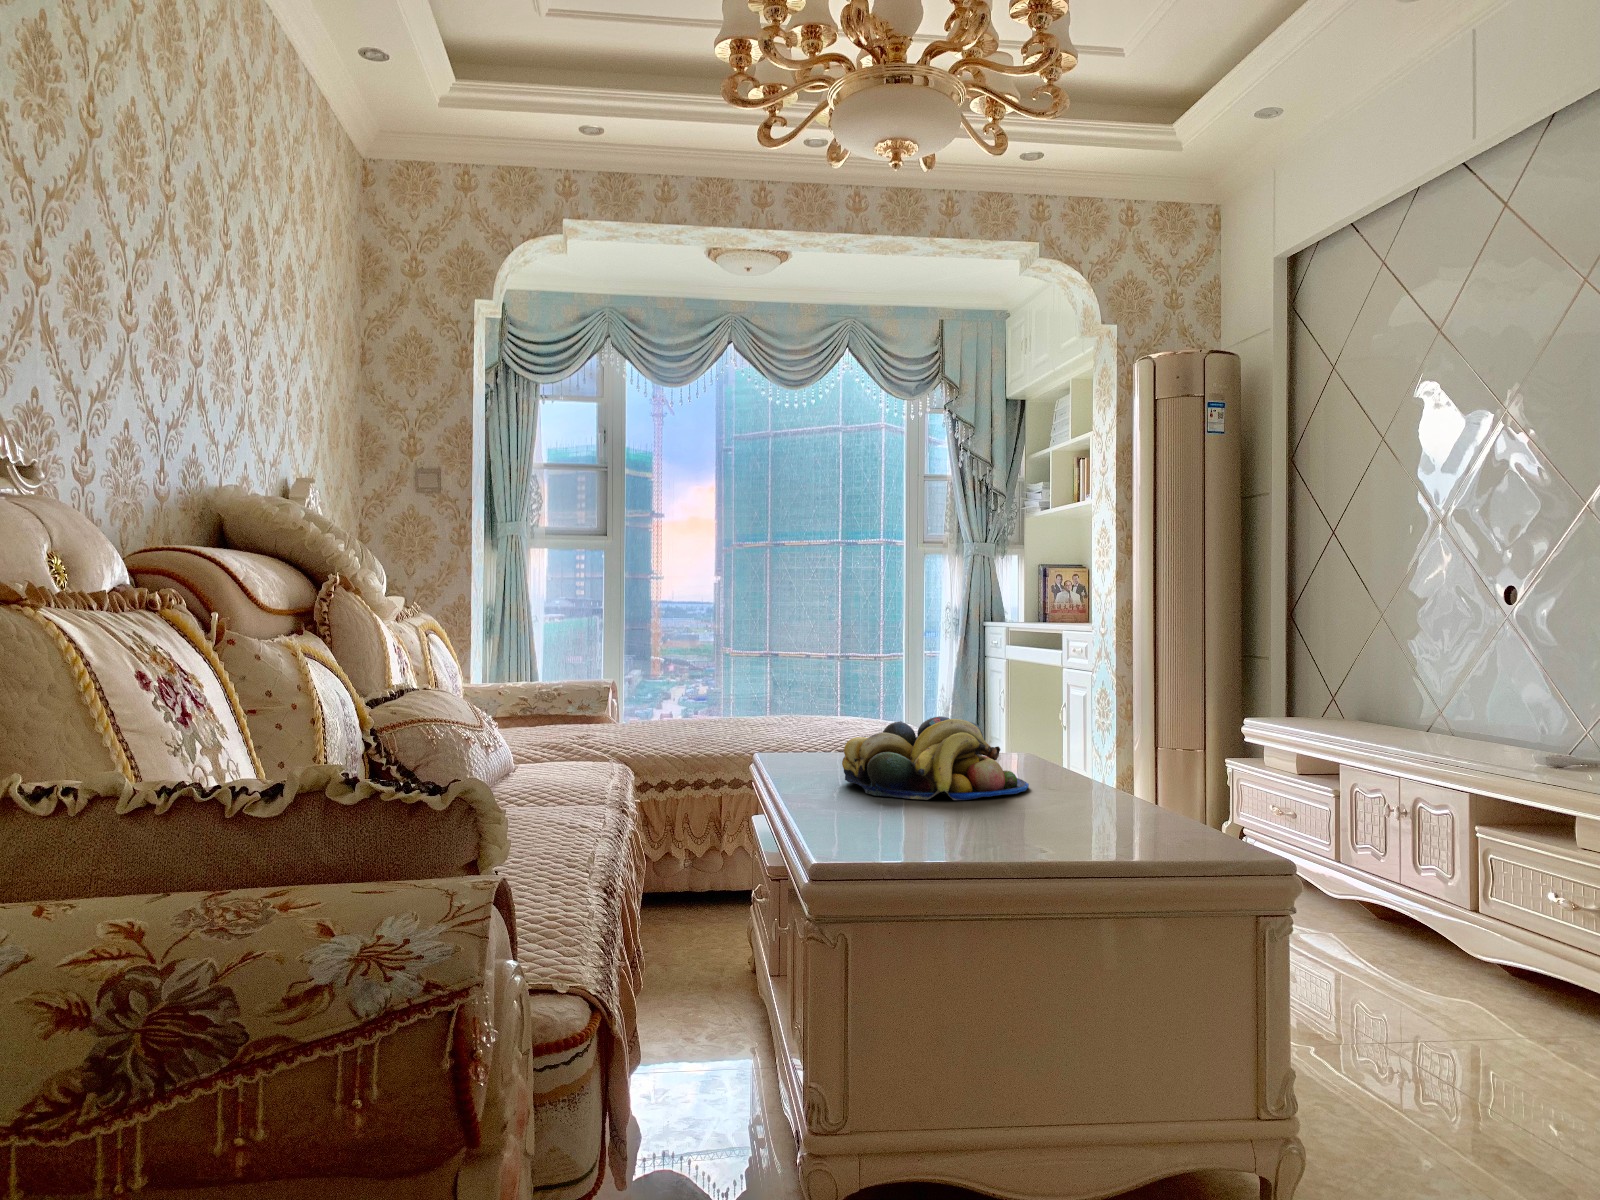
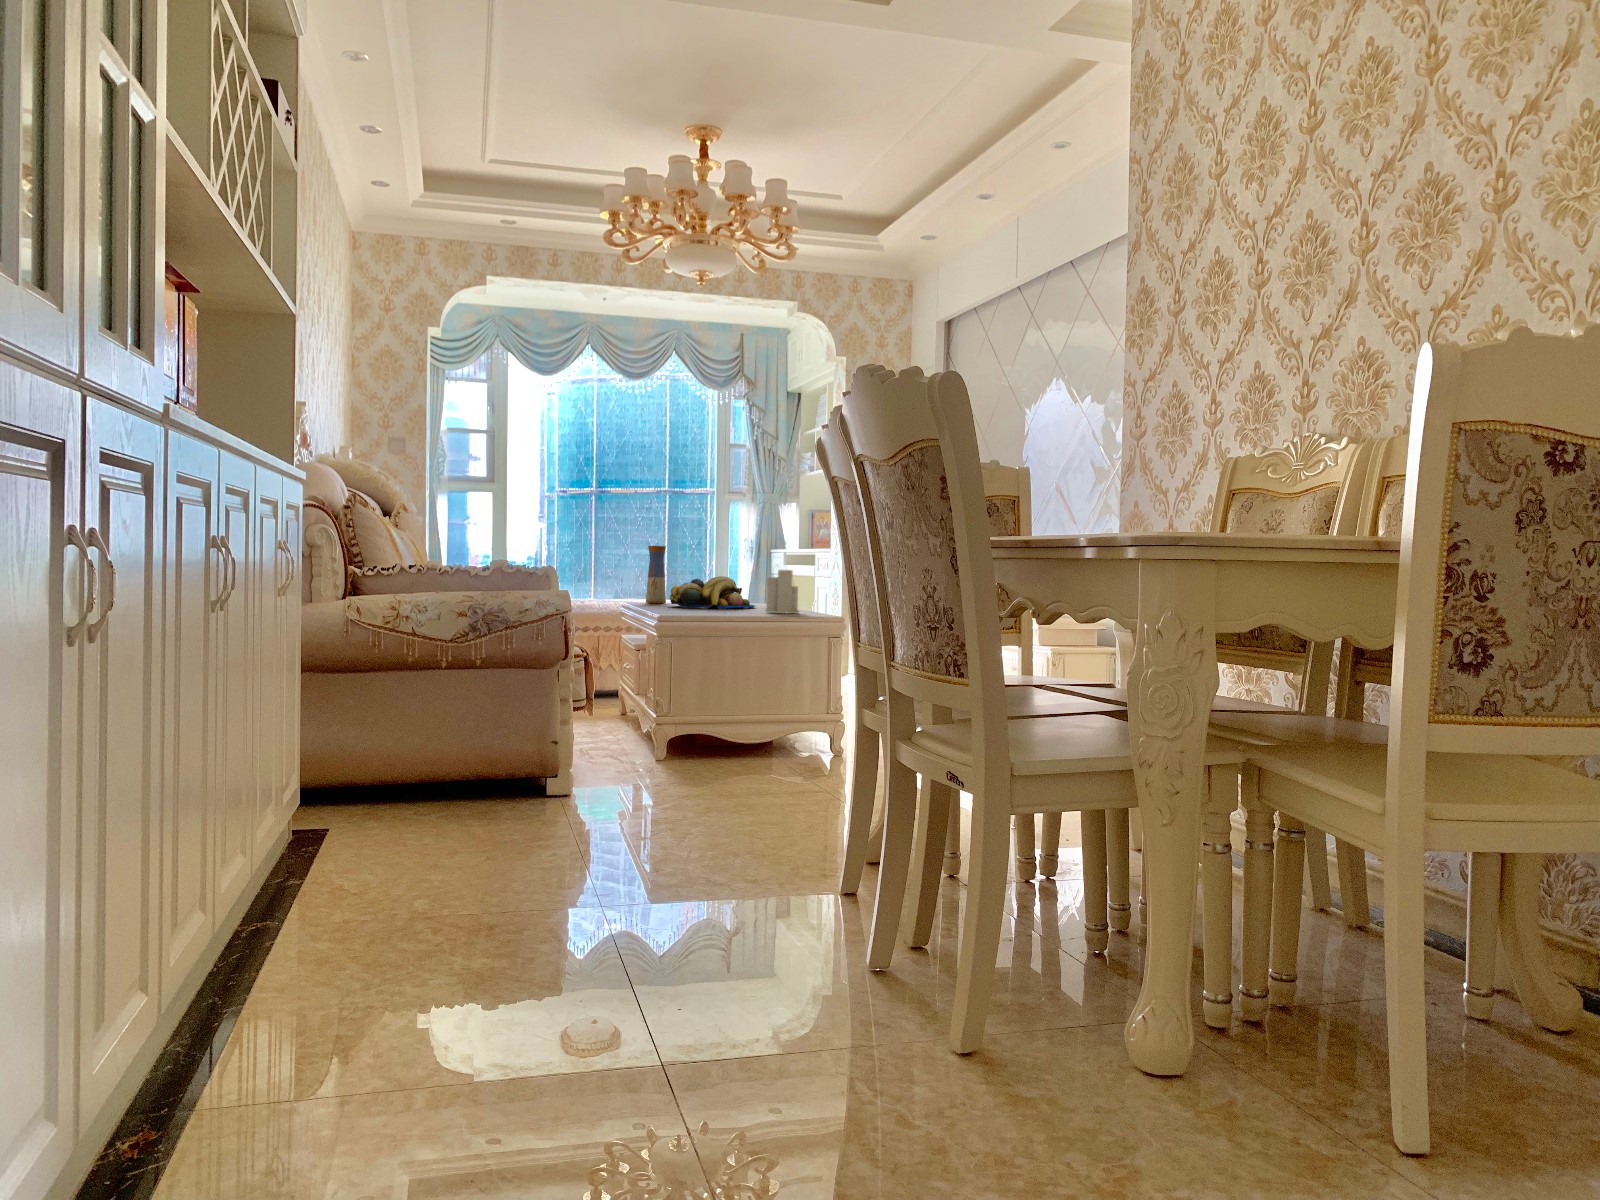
vase: none [795,647,835,763] -> present [646,546,666,603]
candle: none [1076,713,1166,838] -> present [765,569,799,613]

